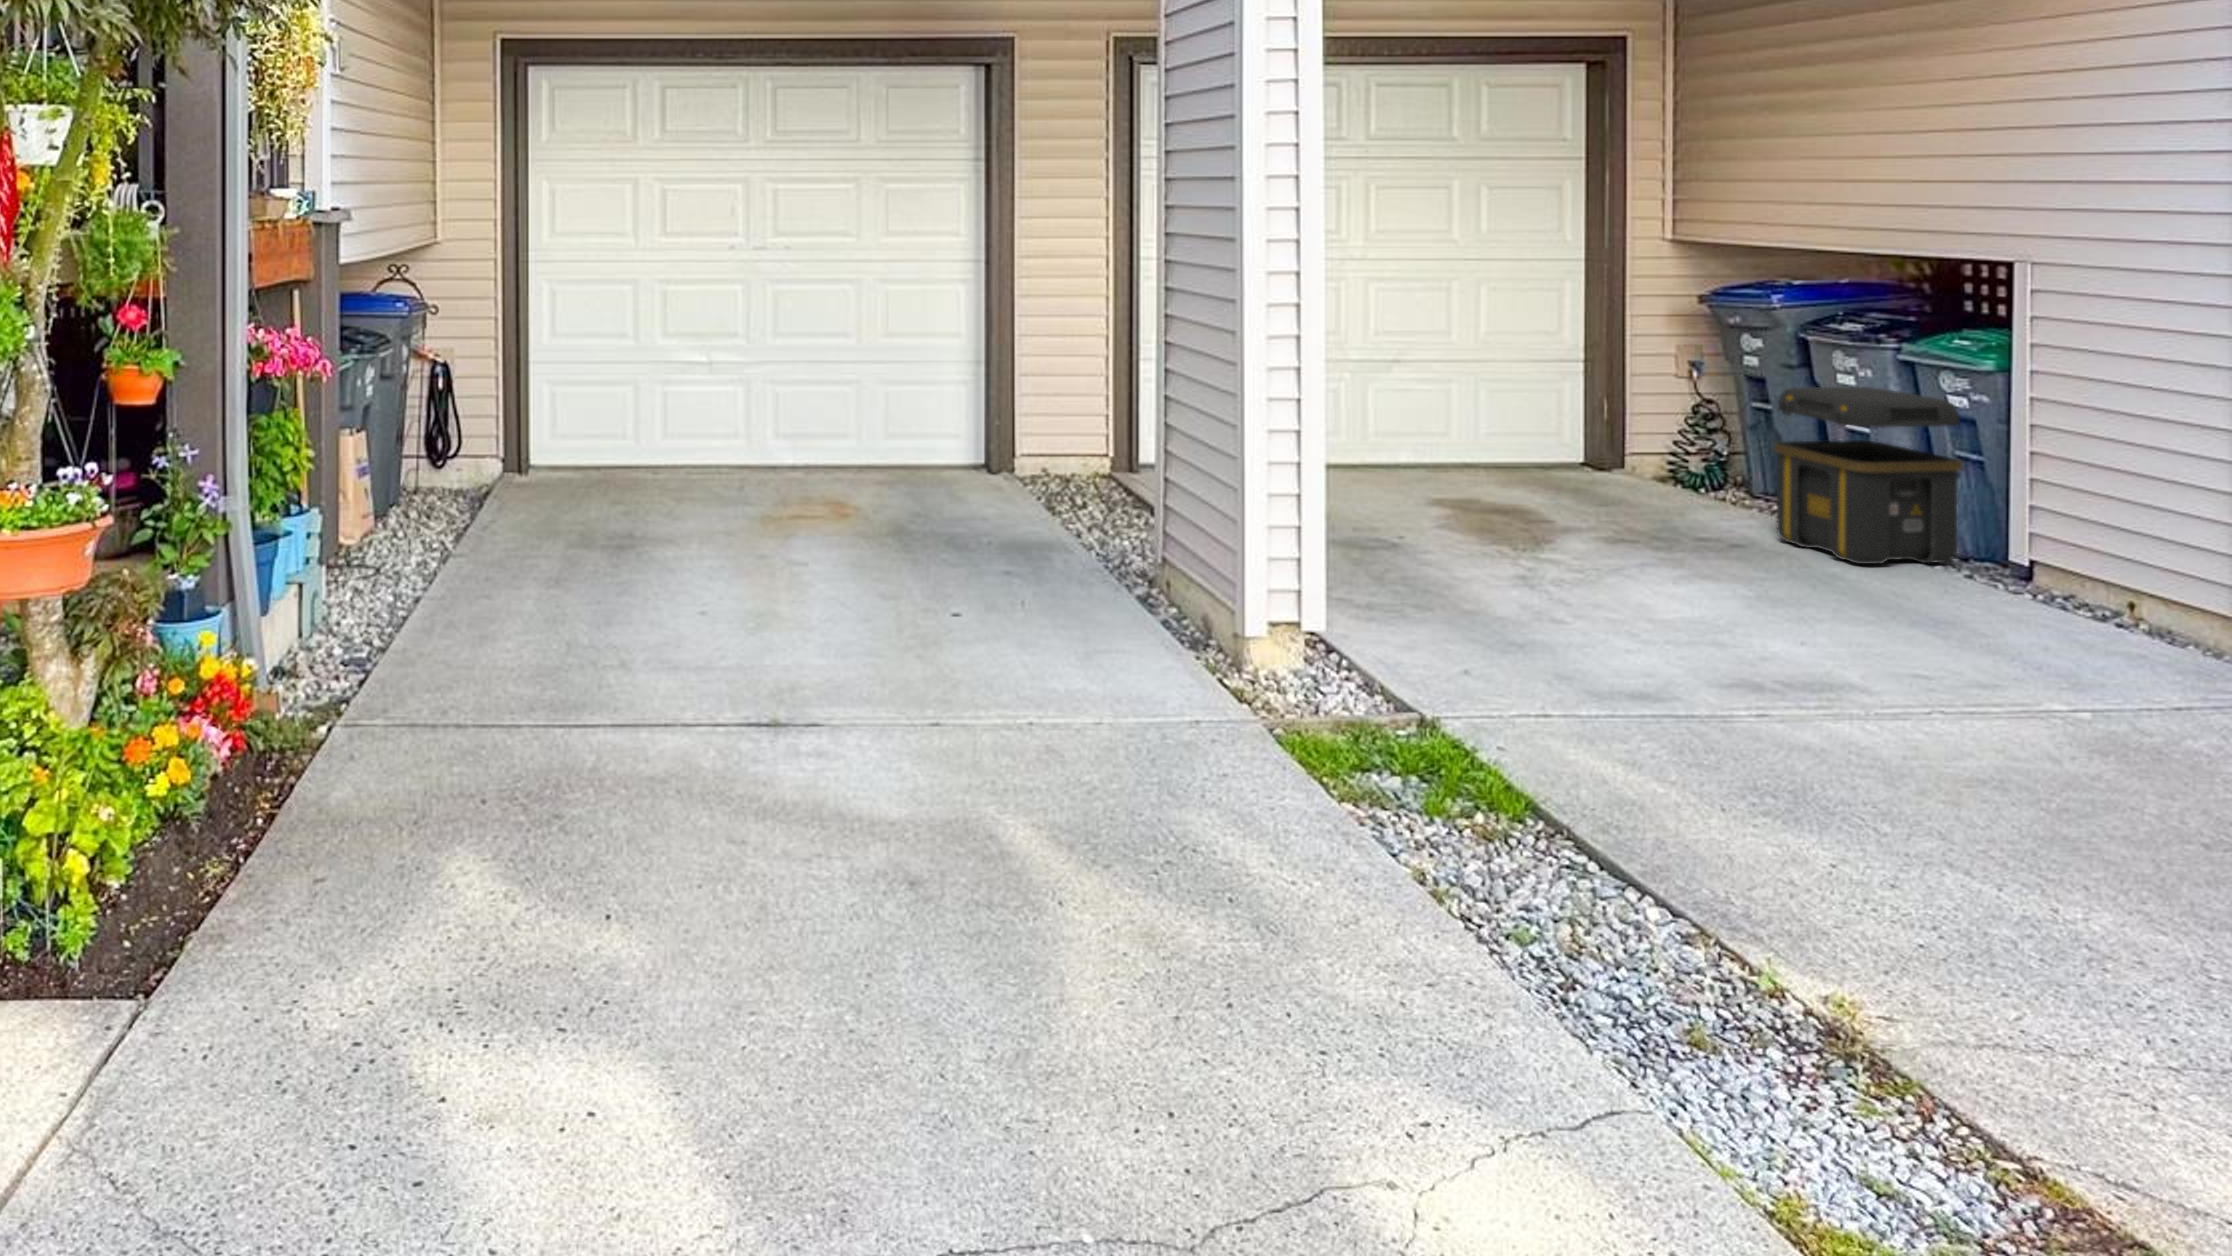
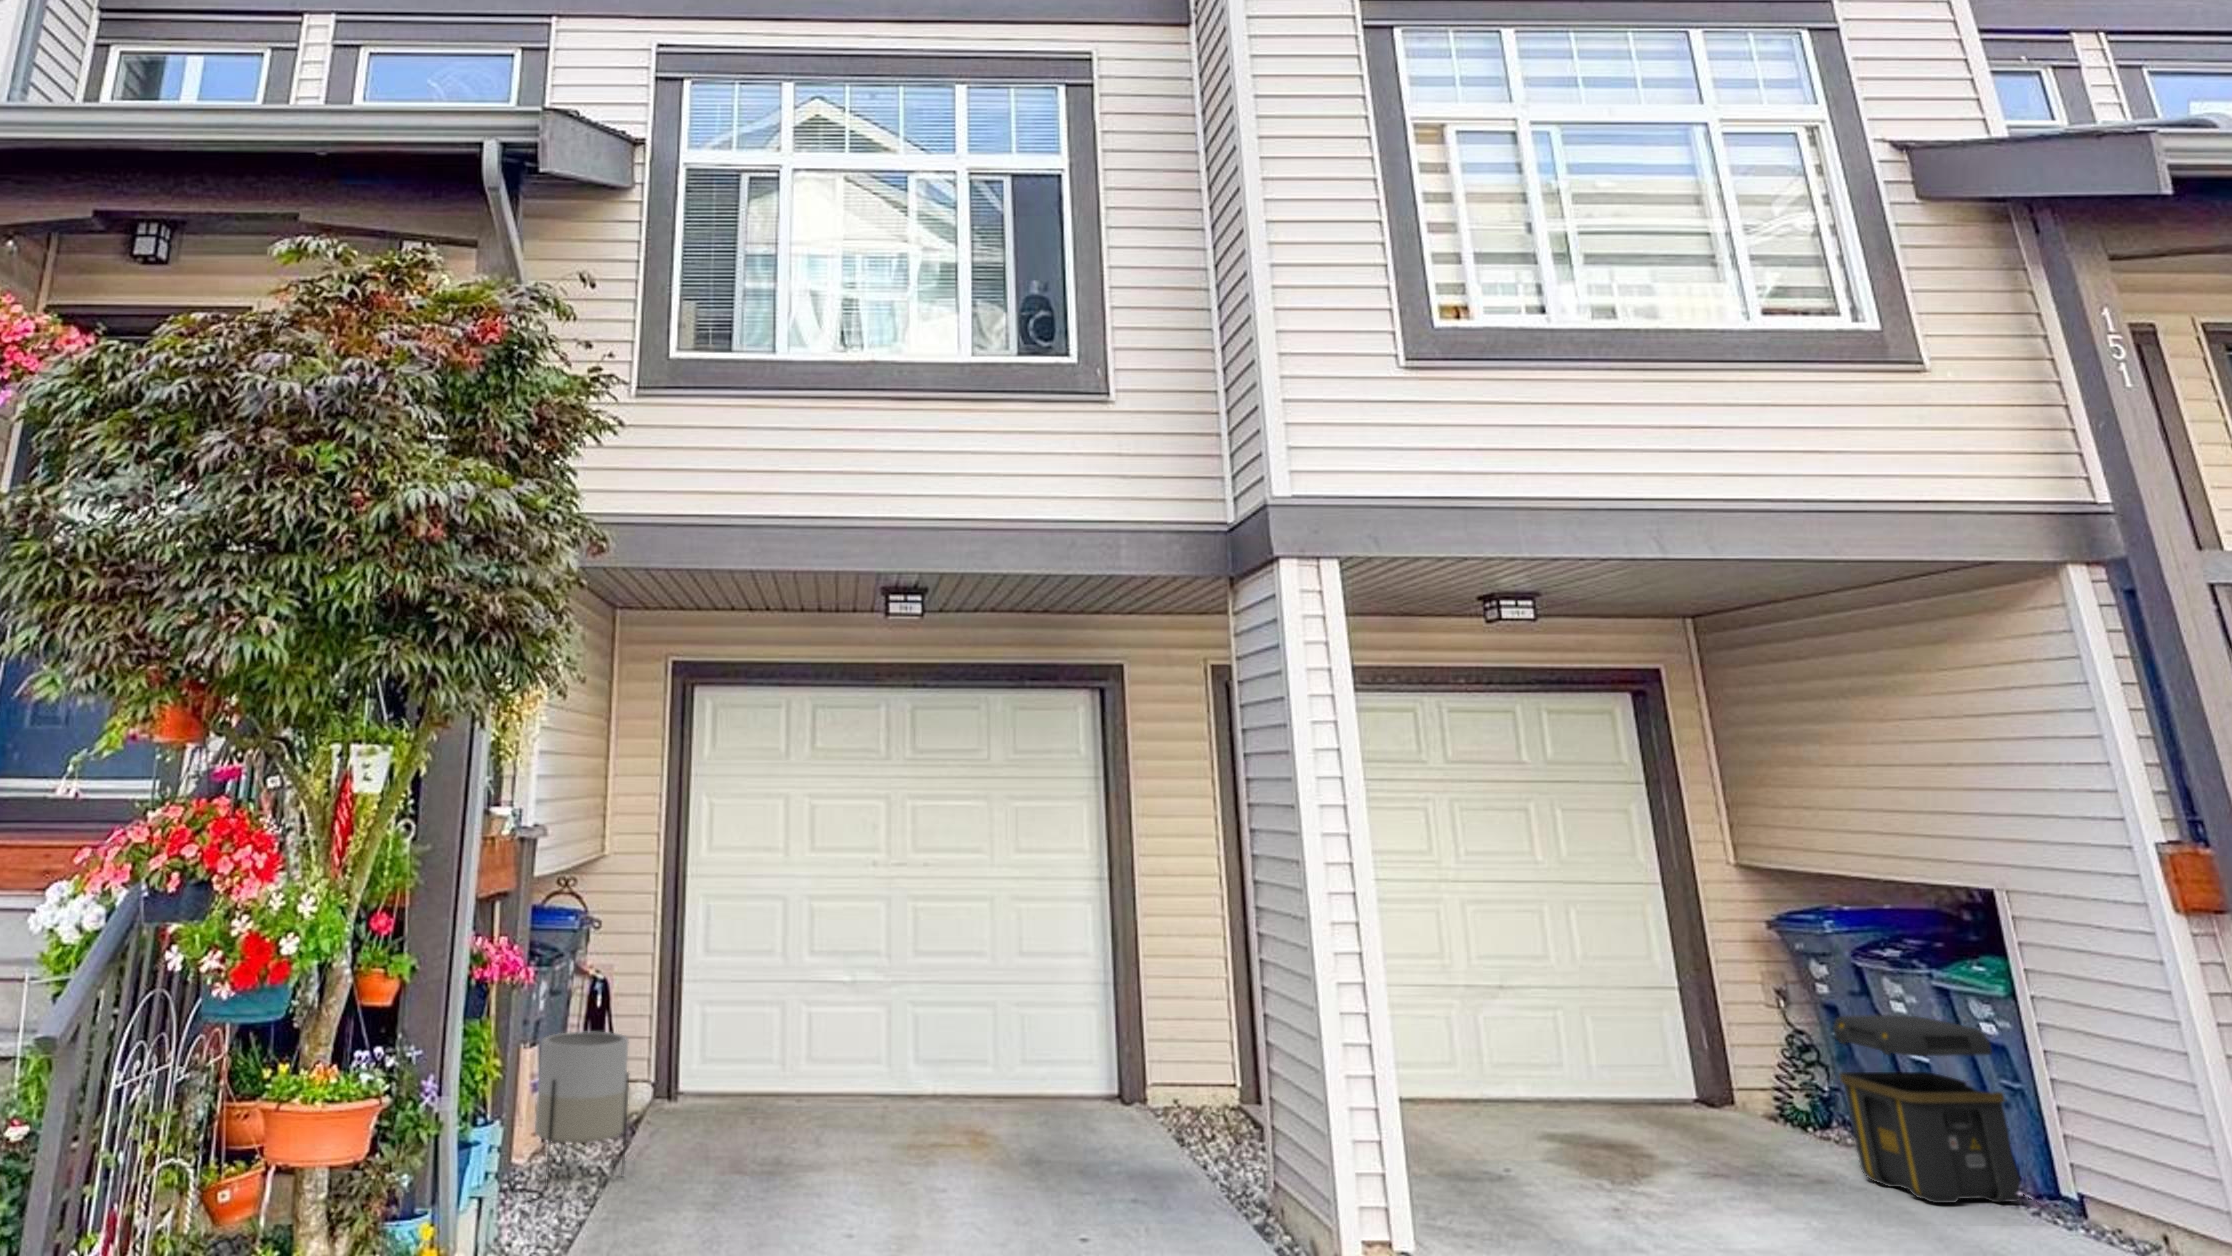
planter: none [365,416,464,563] -> present [535,1032,629,1186]

